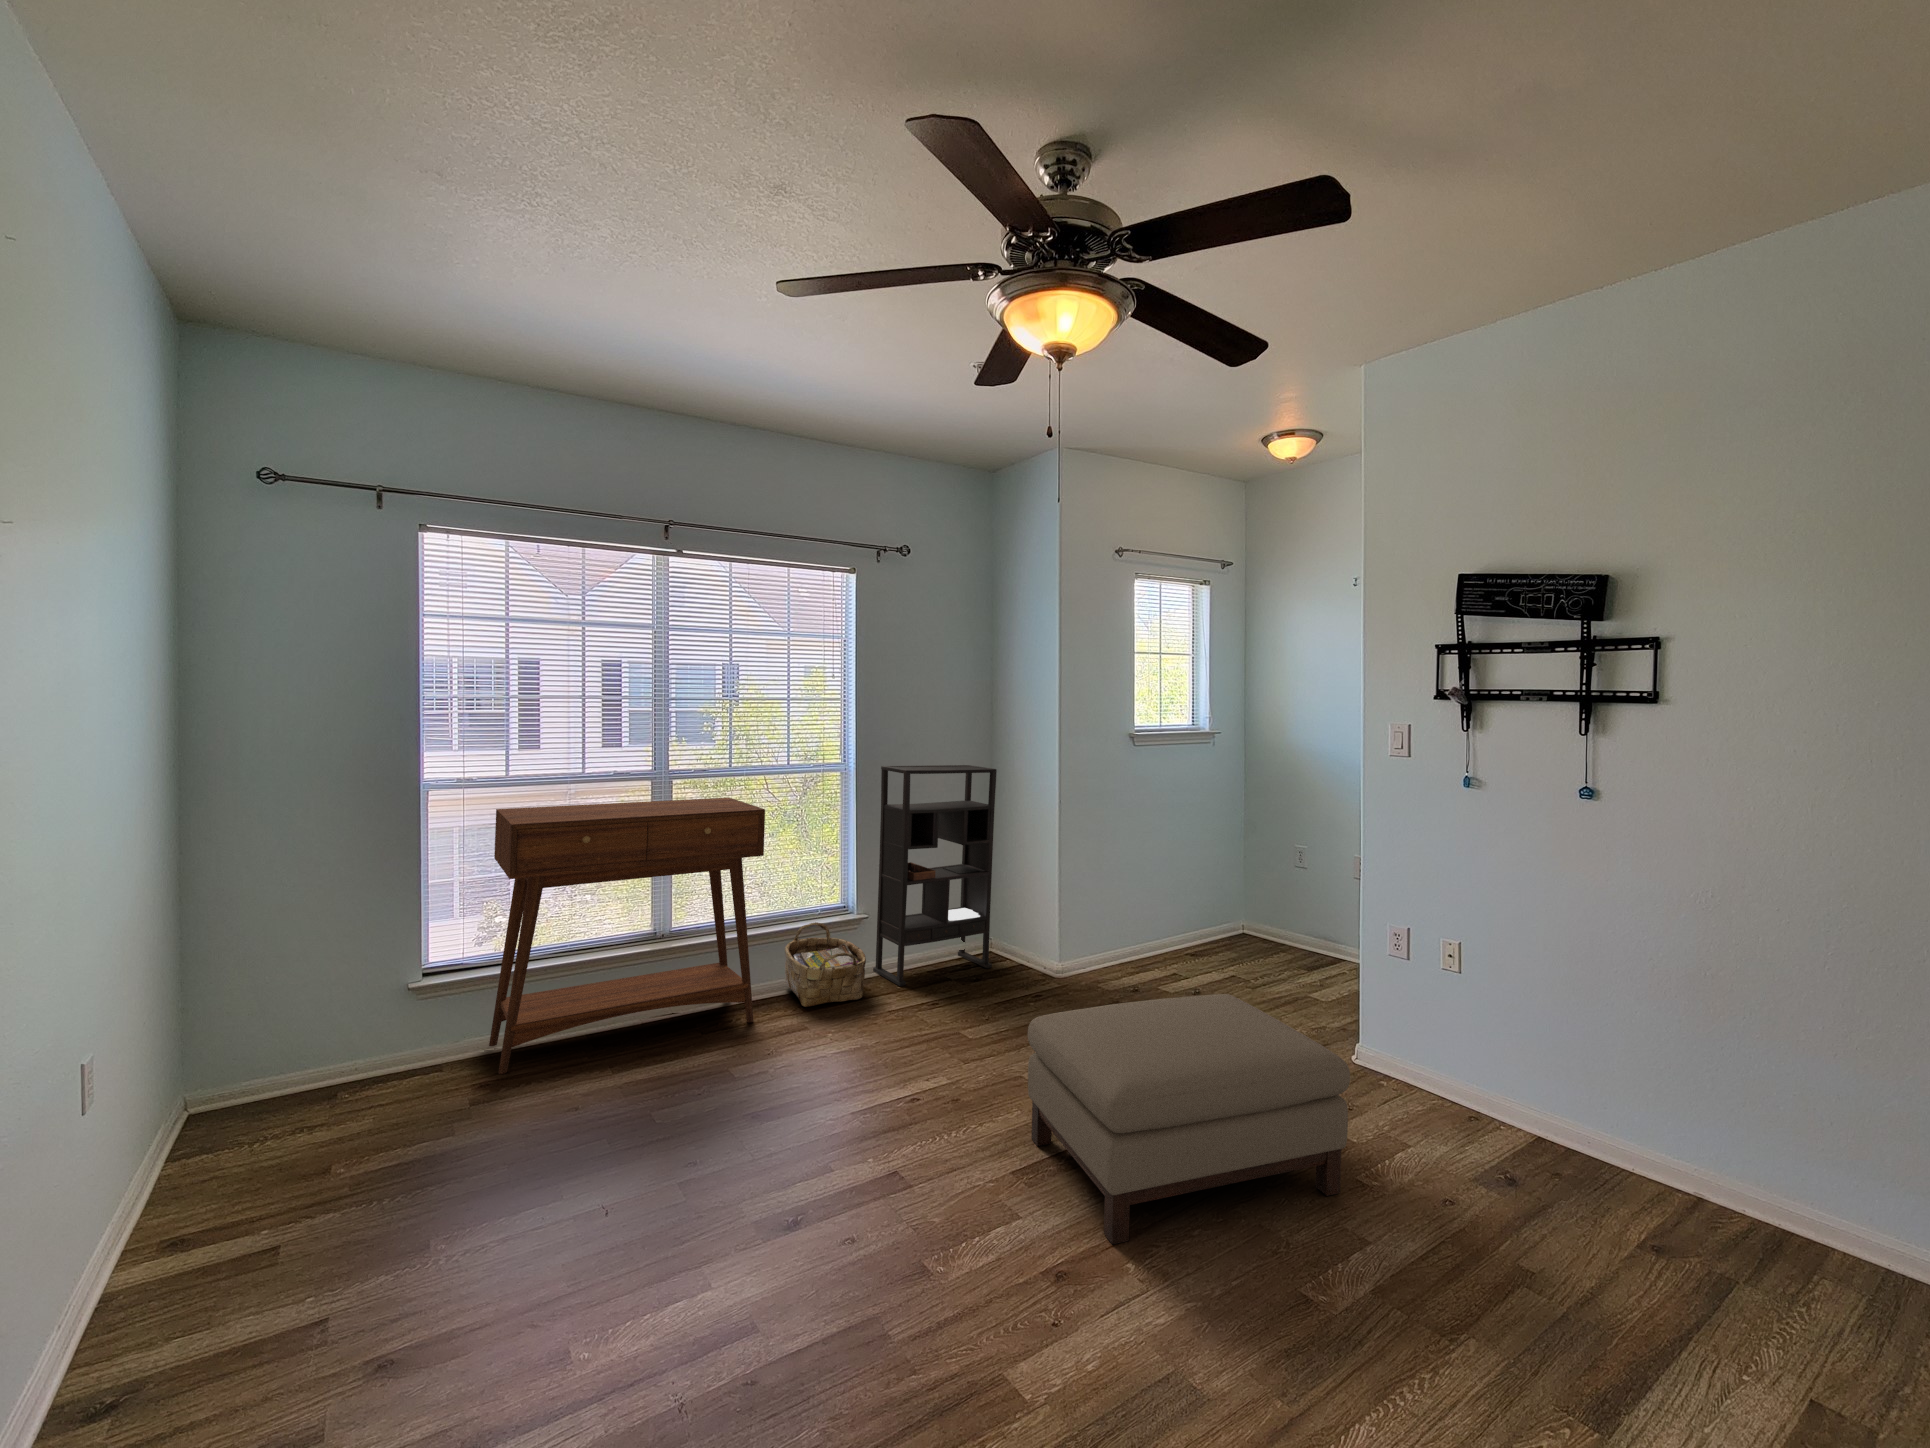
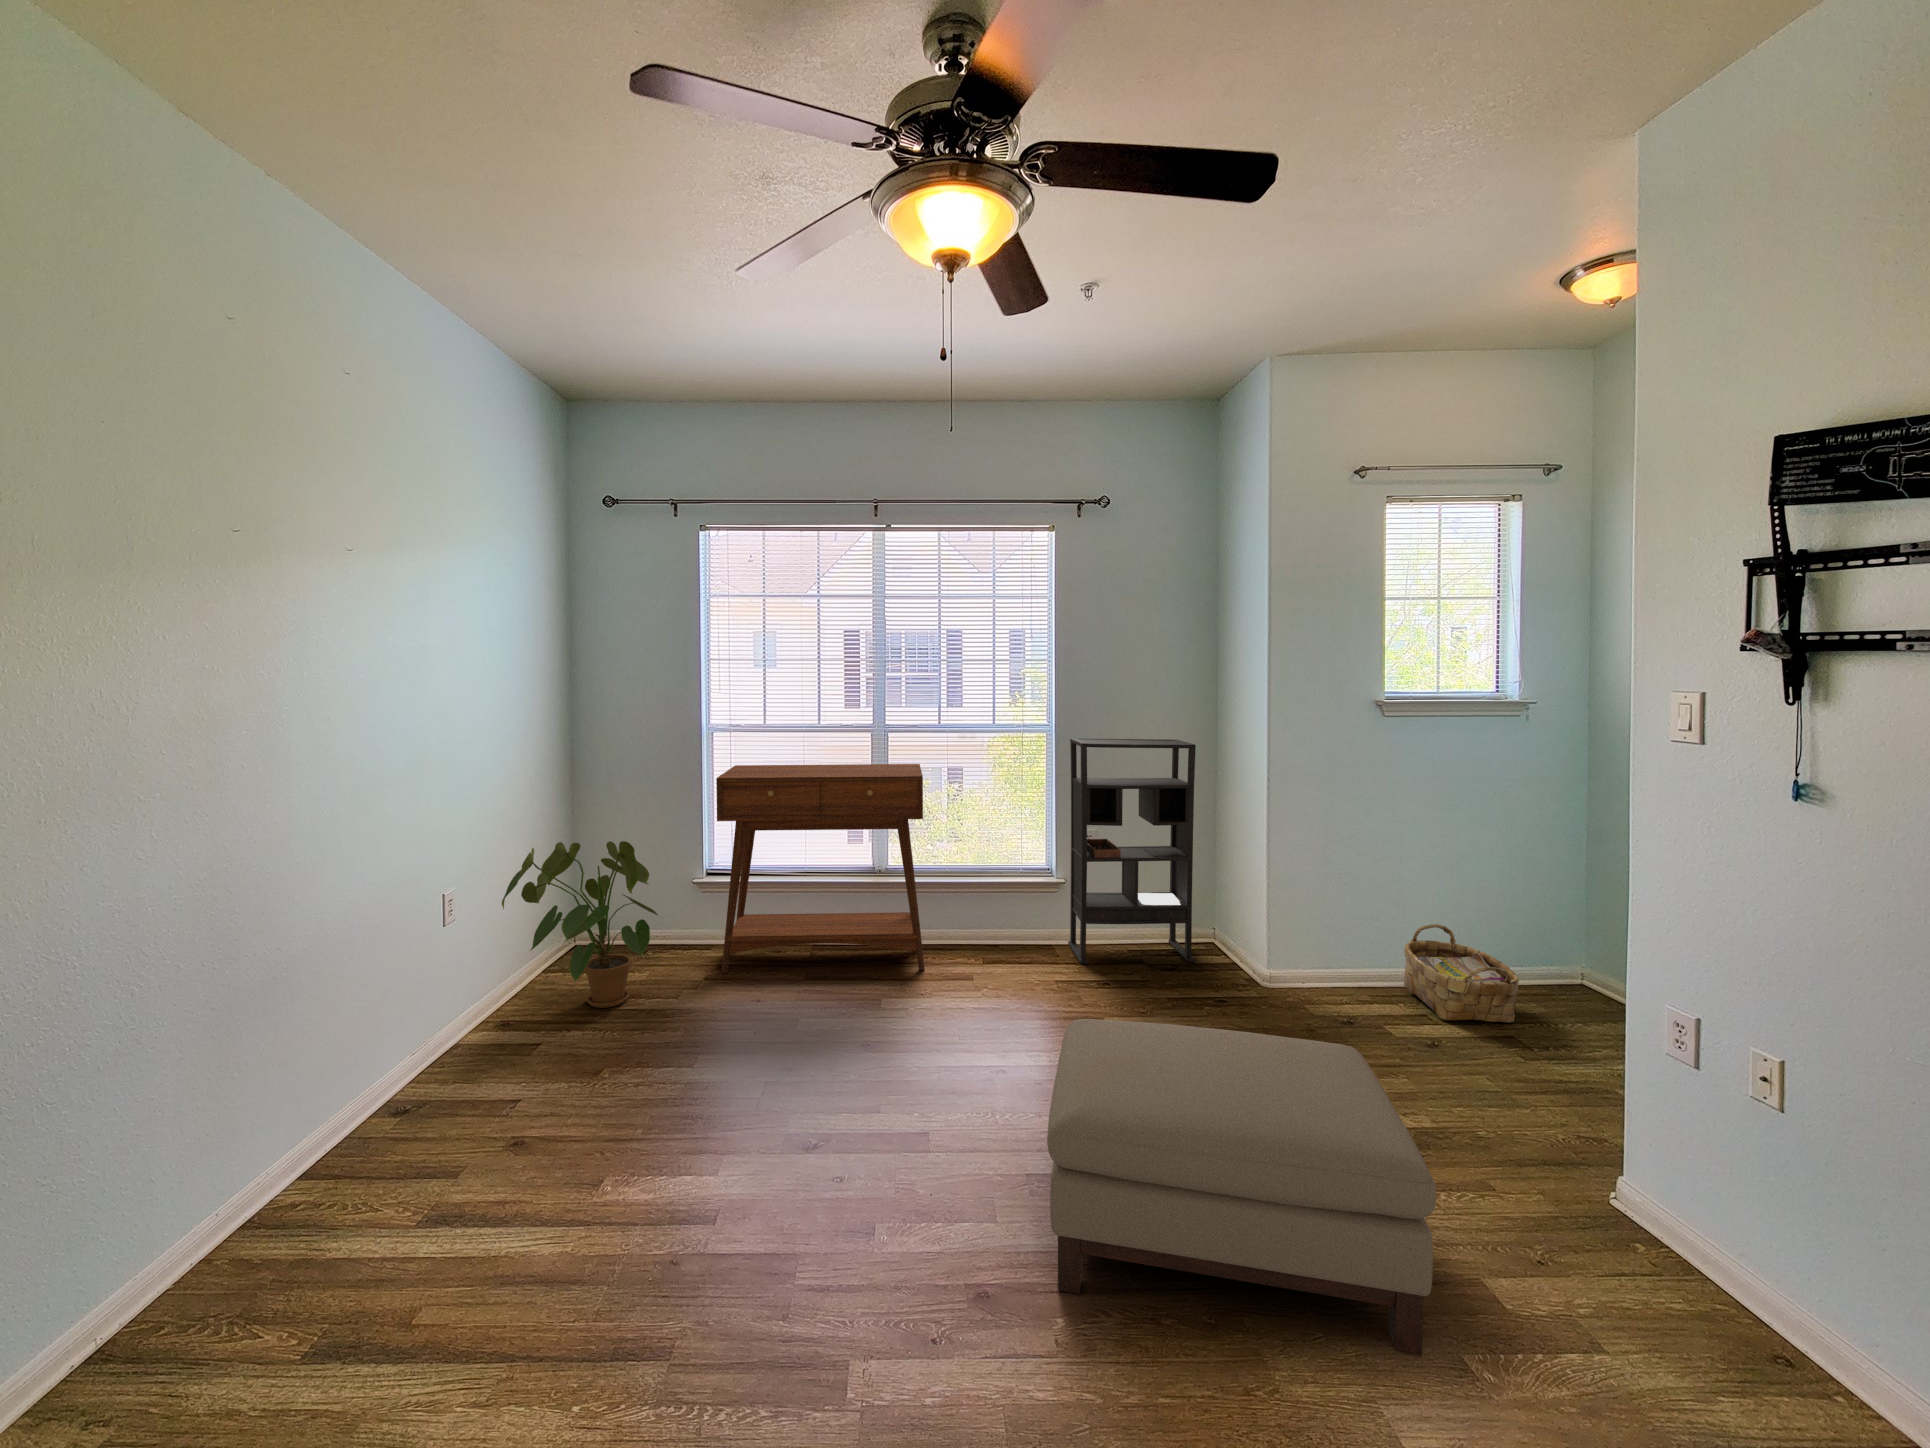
house plant: none [174,917,451,1156] -> present [502,841,658,1008]
woven basket: present [785,922,866,1007] -> present [1404,924,1519,1023]

